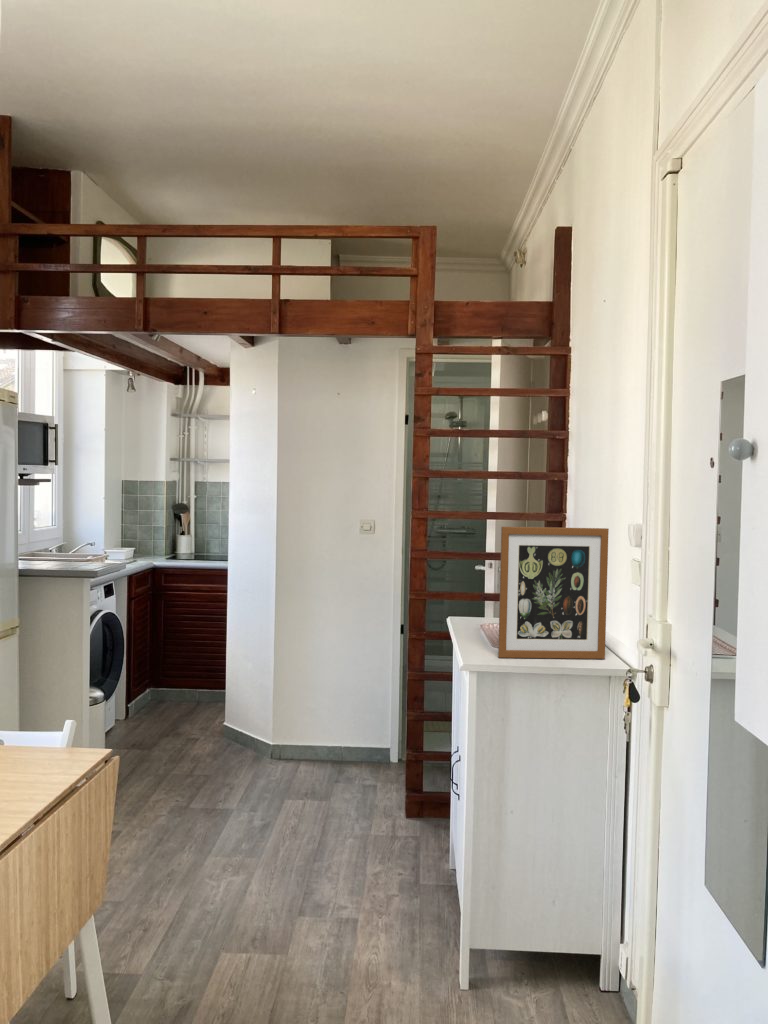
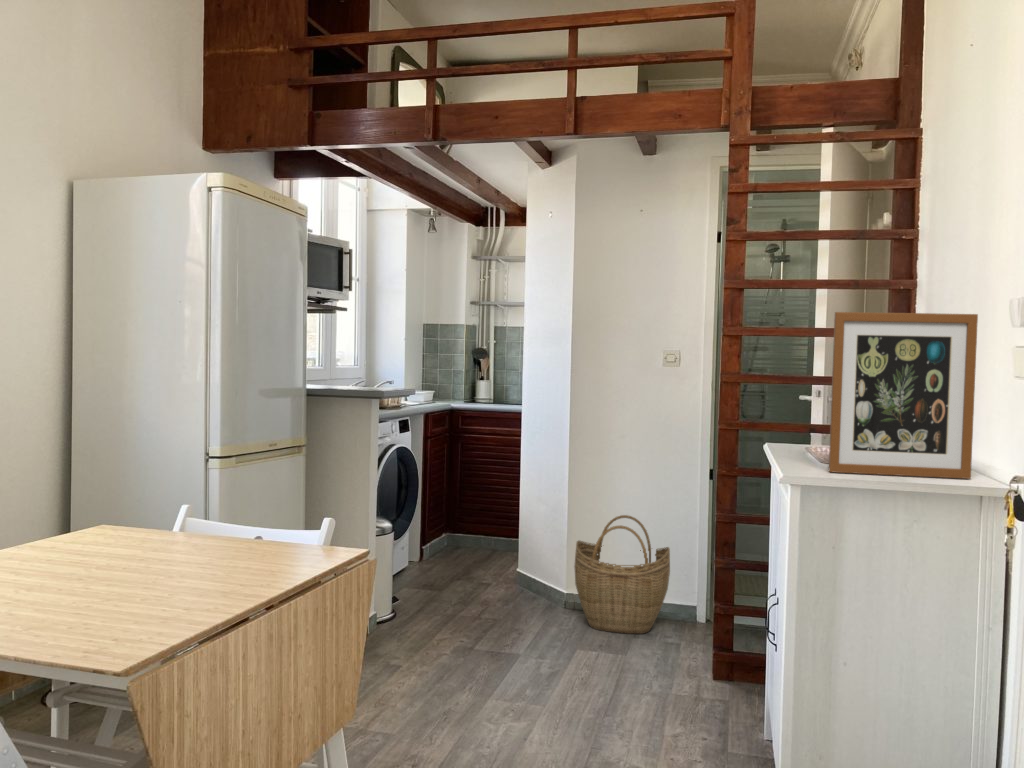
woven basket: none [280,670,367,780] -> present [574,515,670,634]

